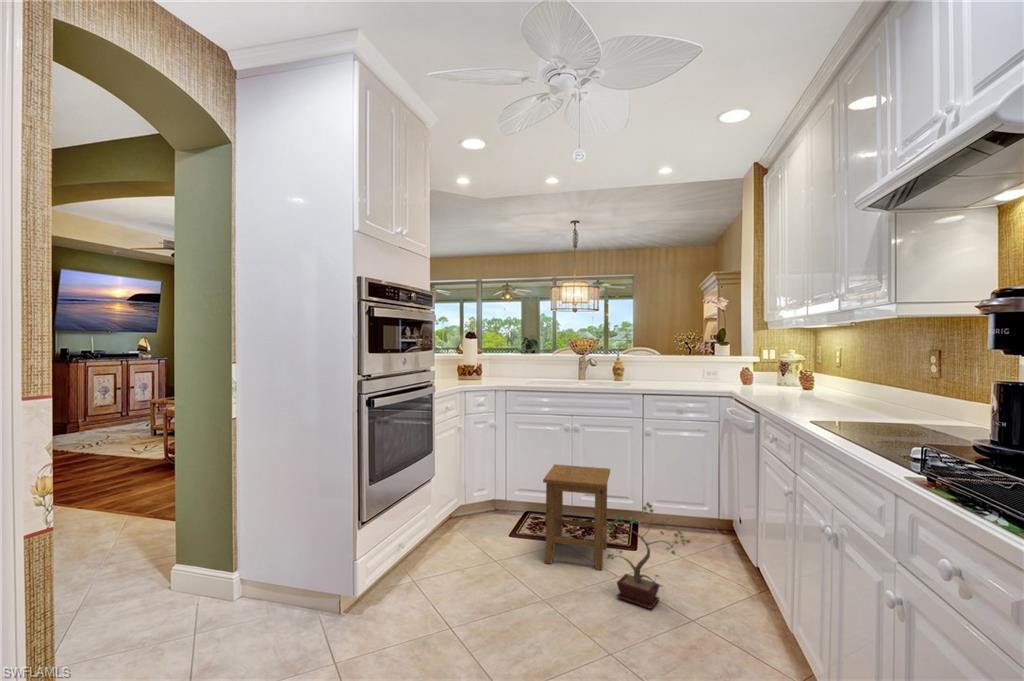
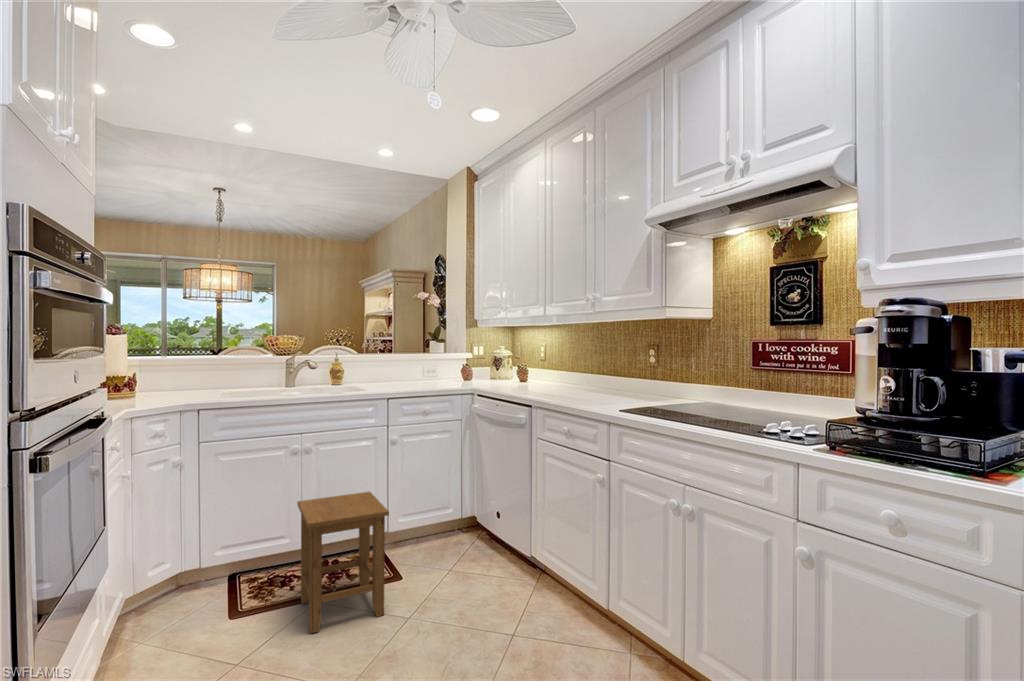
potted plant: present [606,502,690,608] -> none [406,518,512,639]

